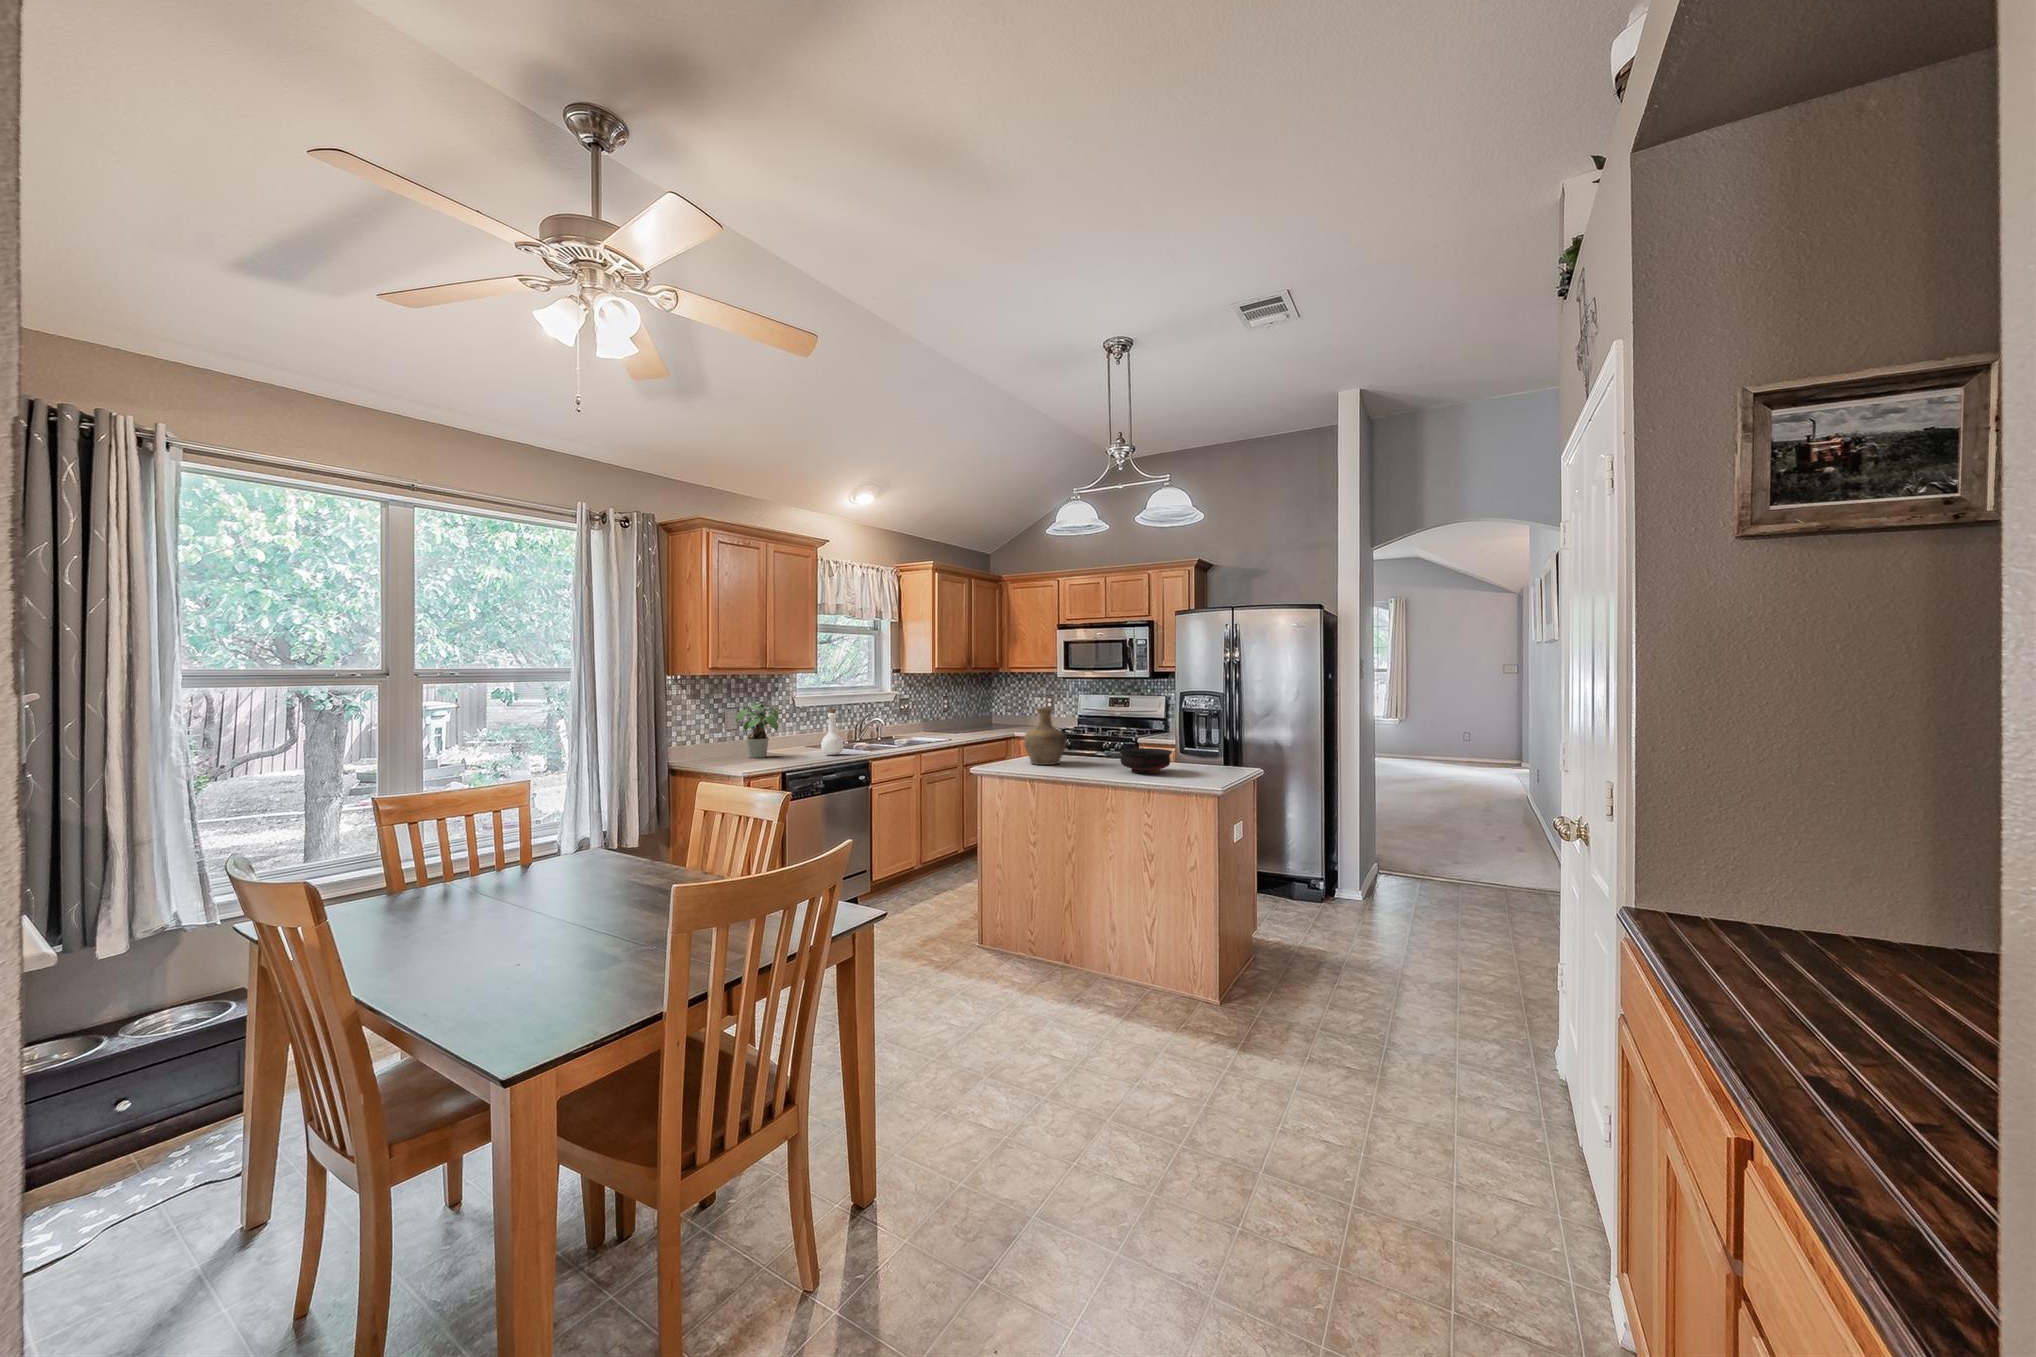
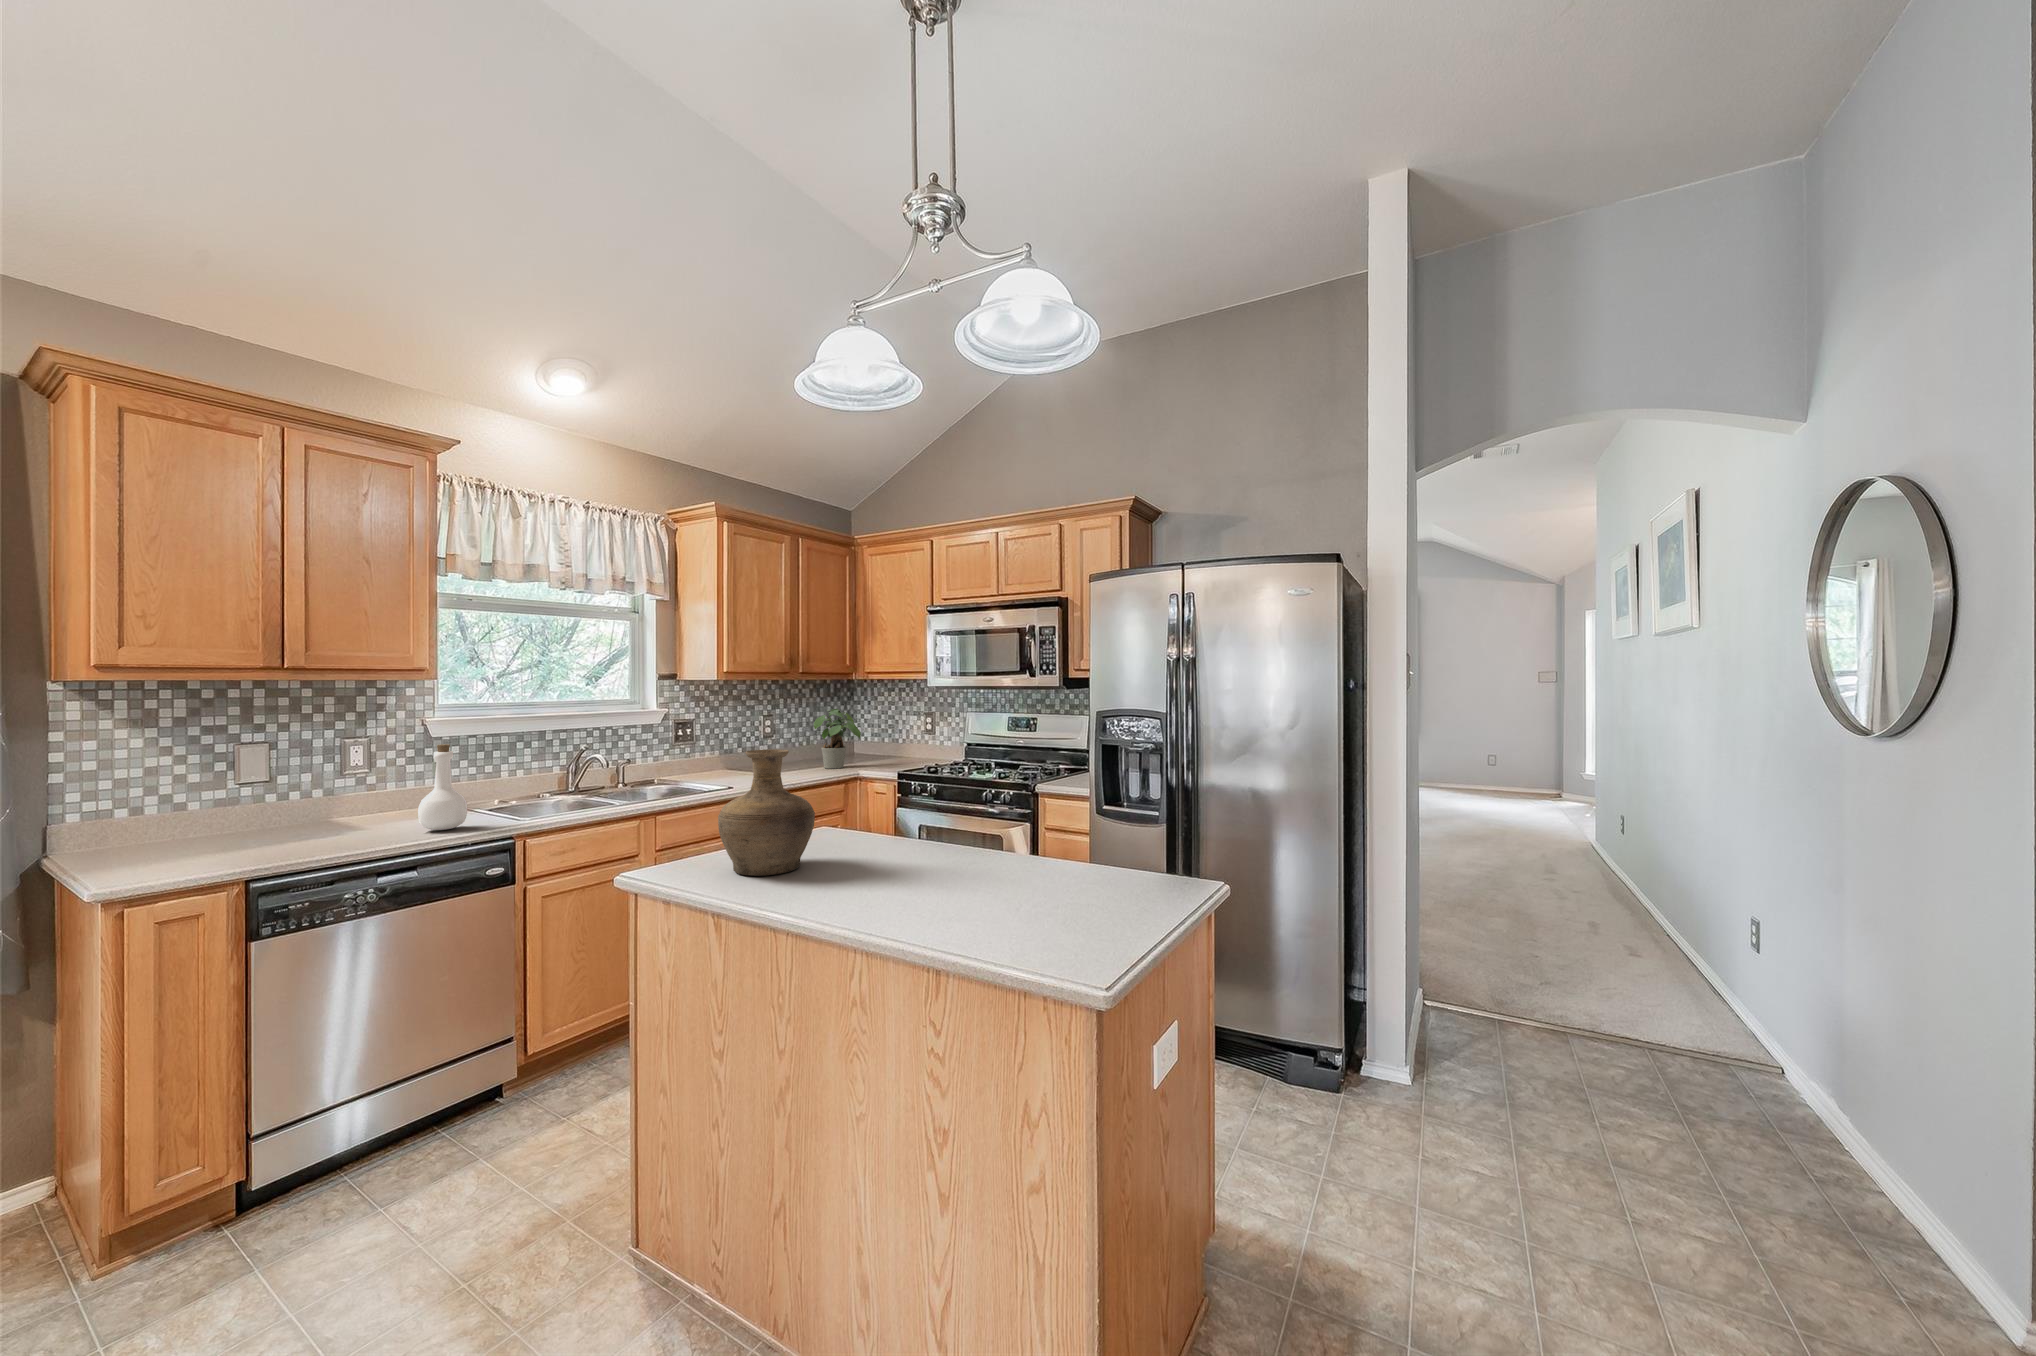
potted plant: present [736,703,779,758] -> present [814,709,861,769]
bowl: present [1119,748,1172,774] -> none [892,842,1014,910]

